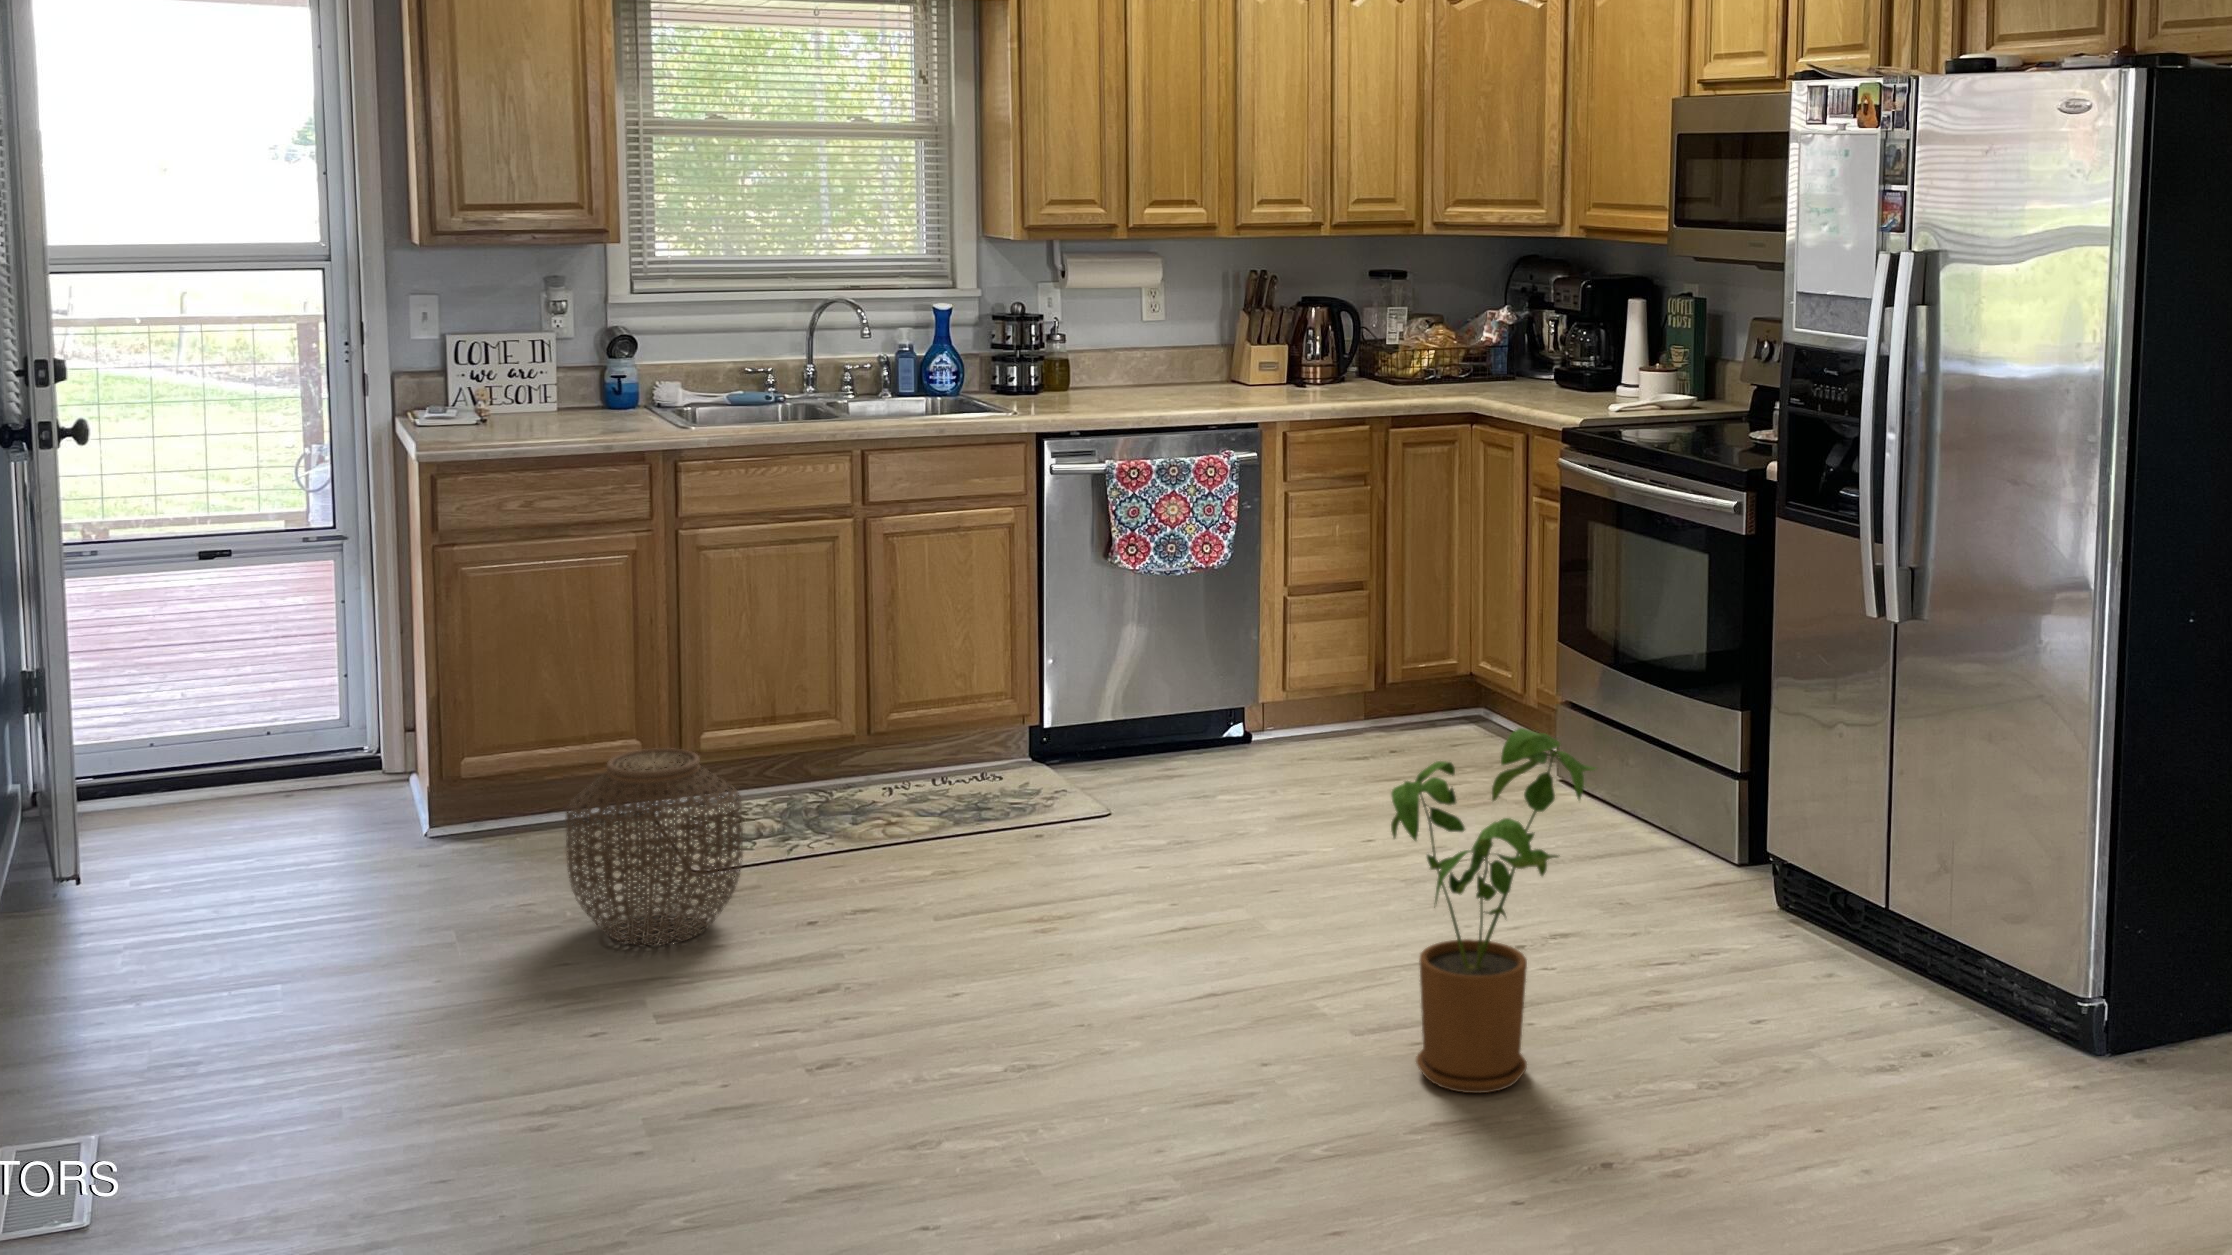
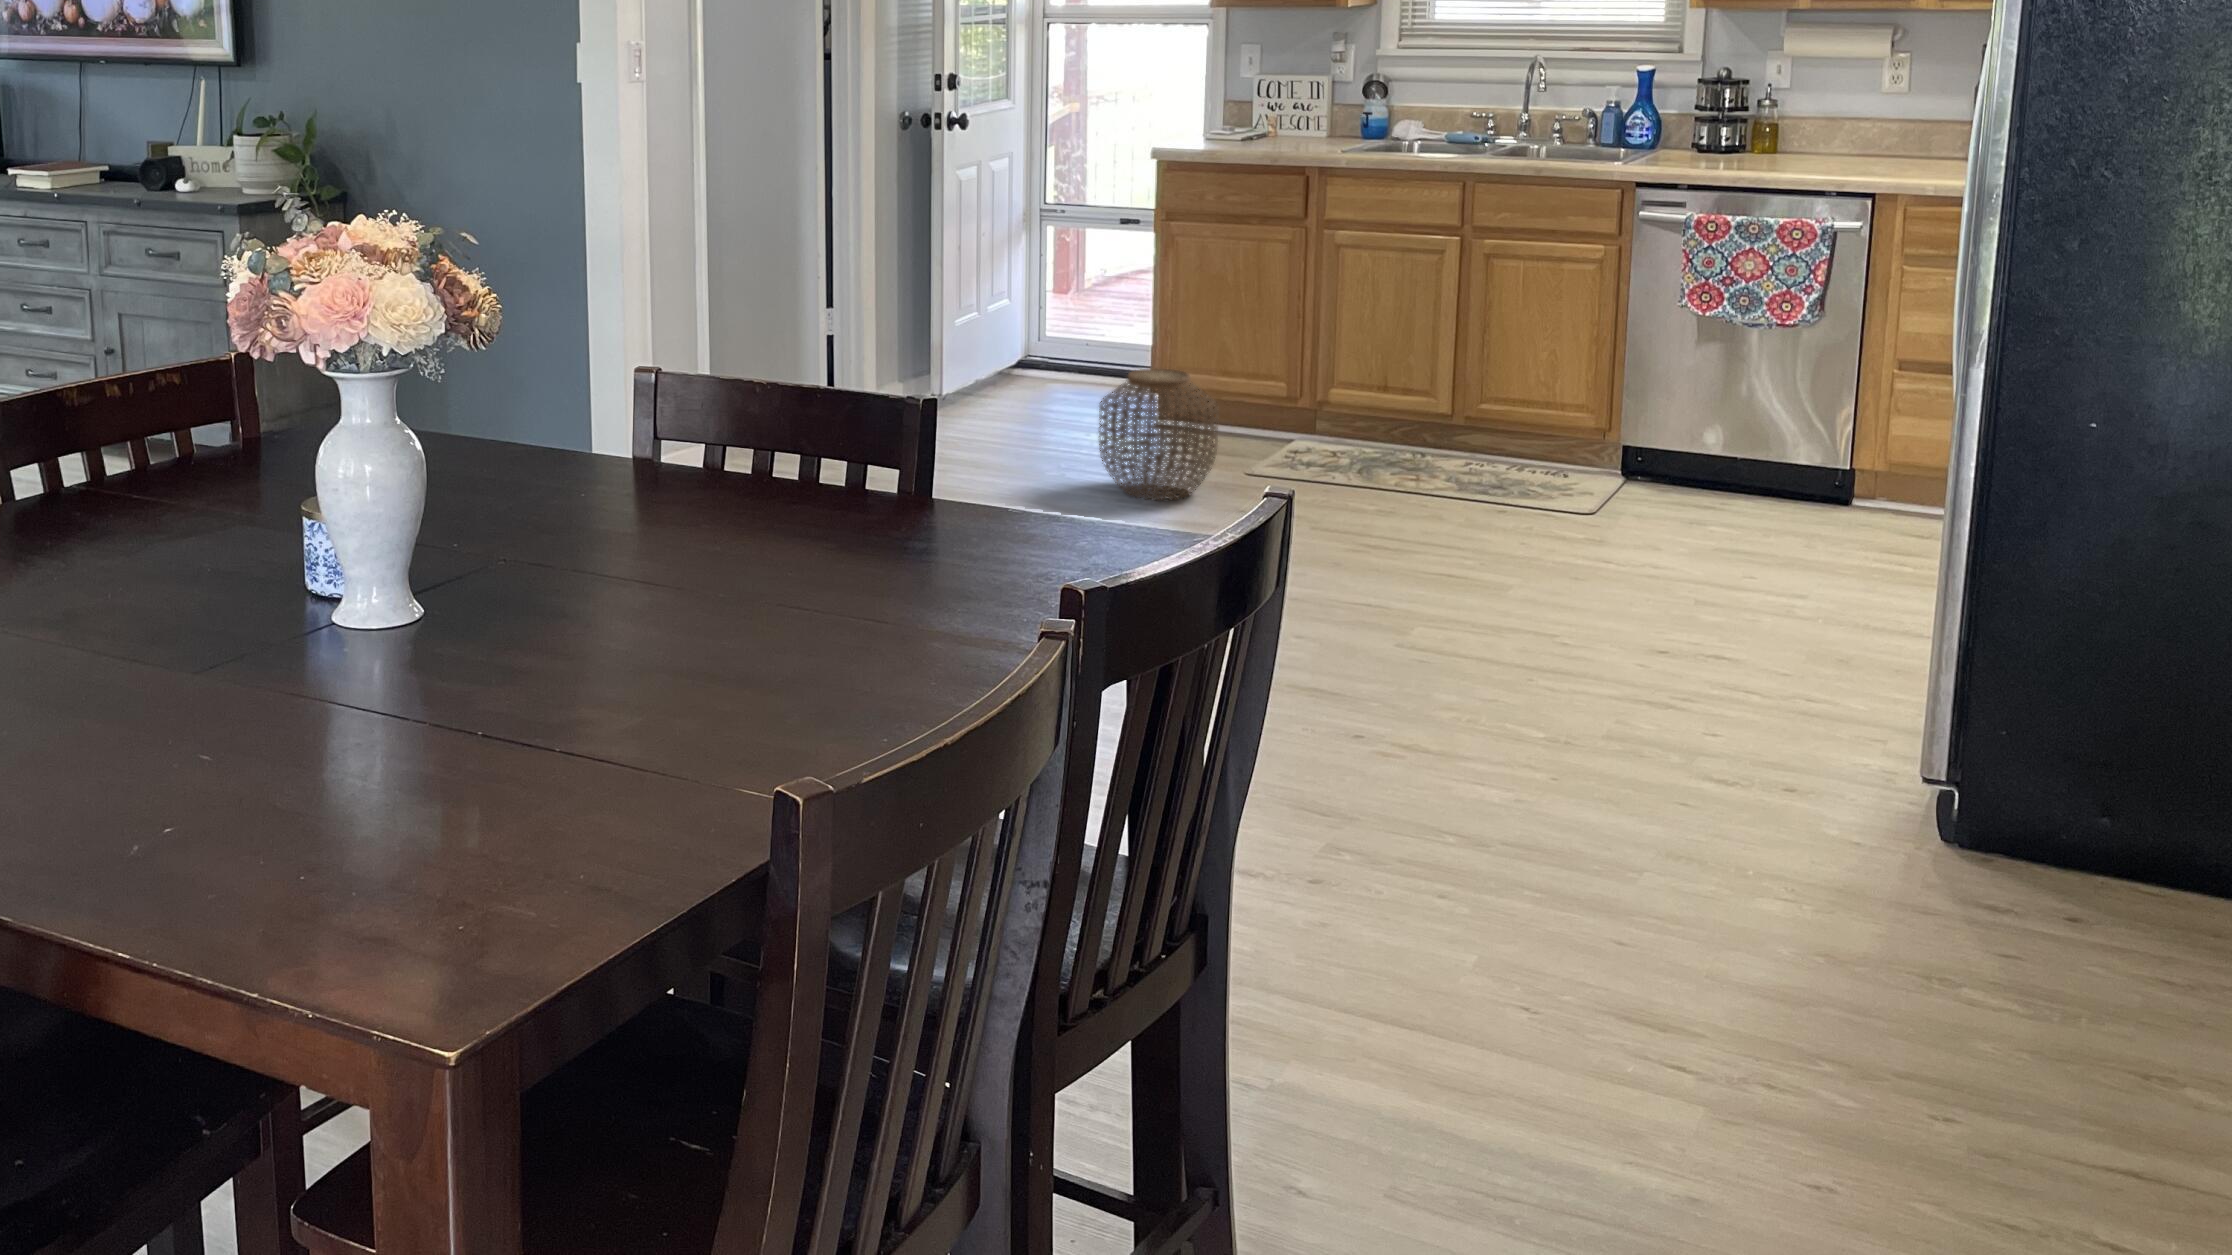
house plant: present [1391,728,1596,1093] -> none [1378,423,1557,702]

